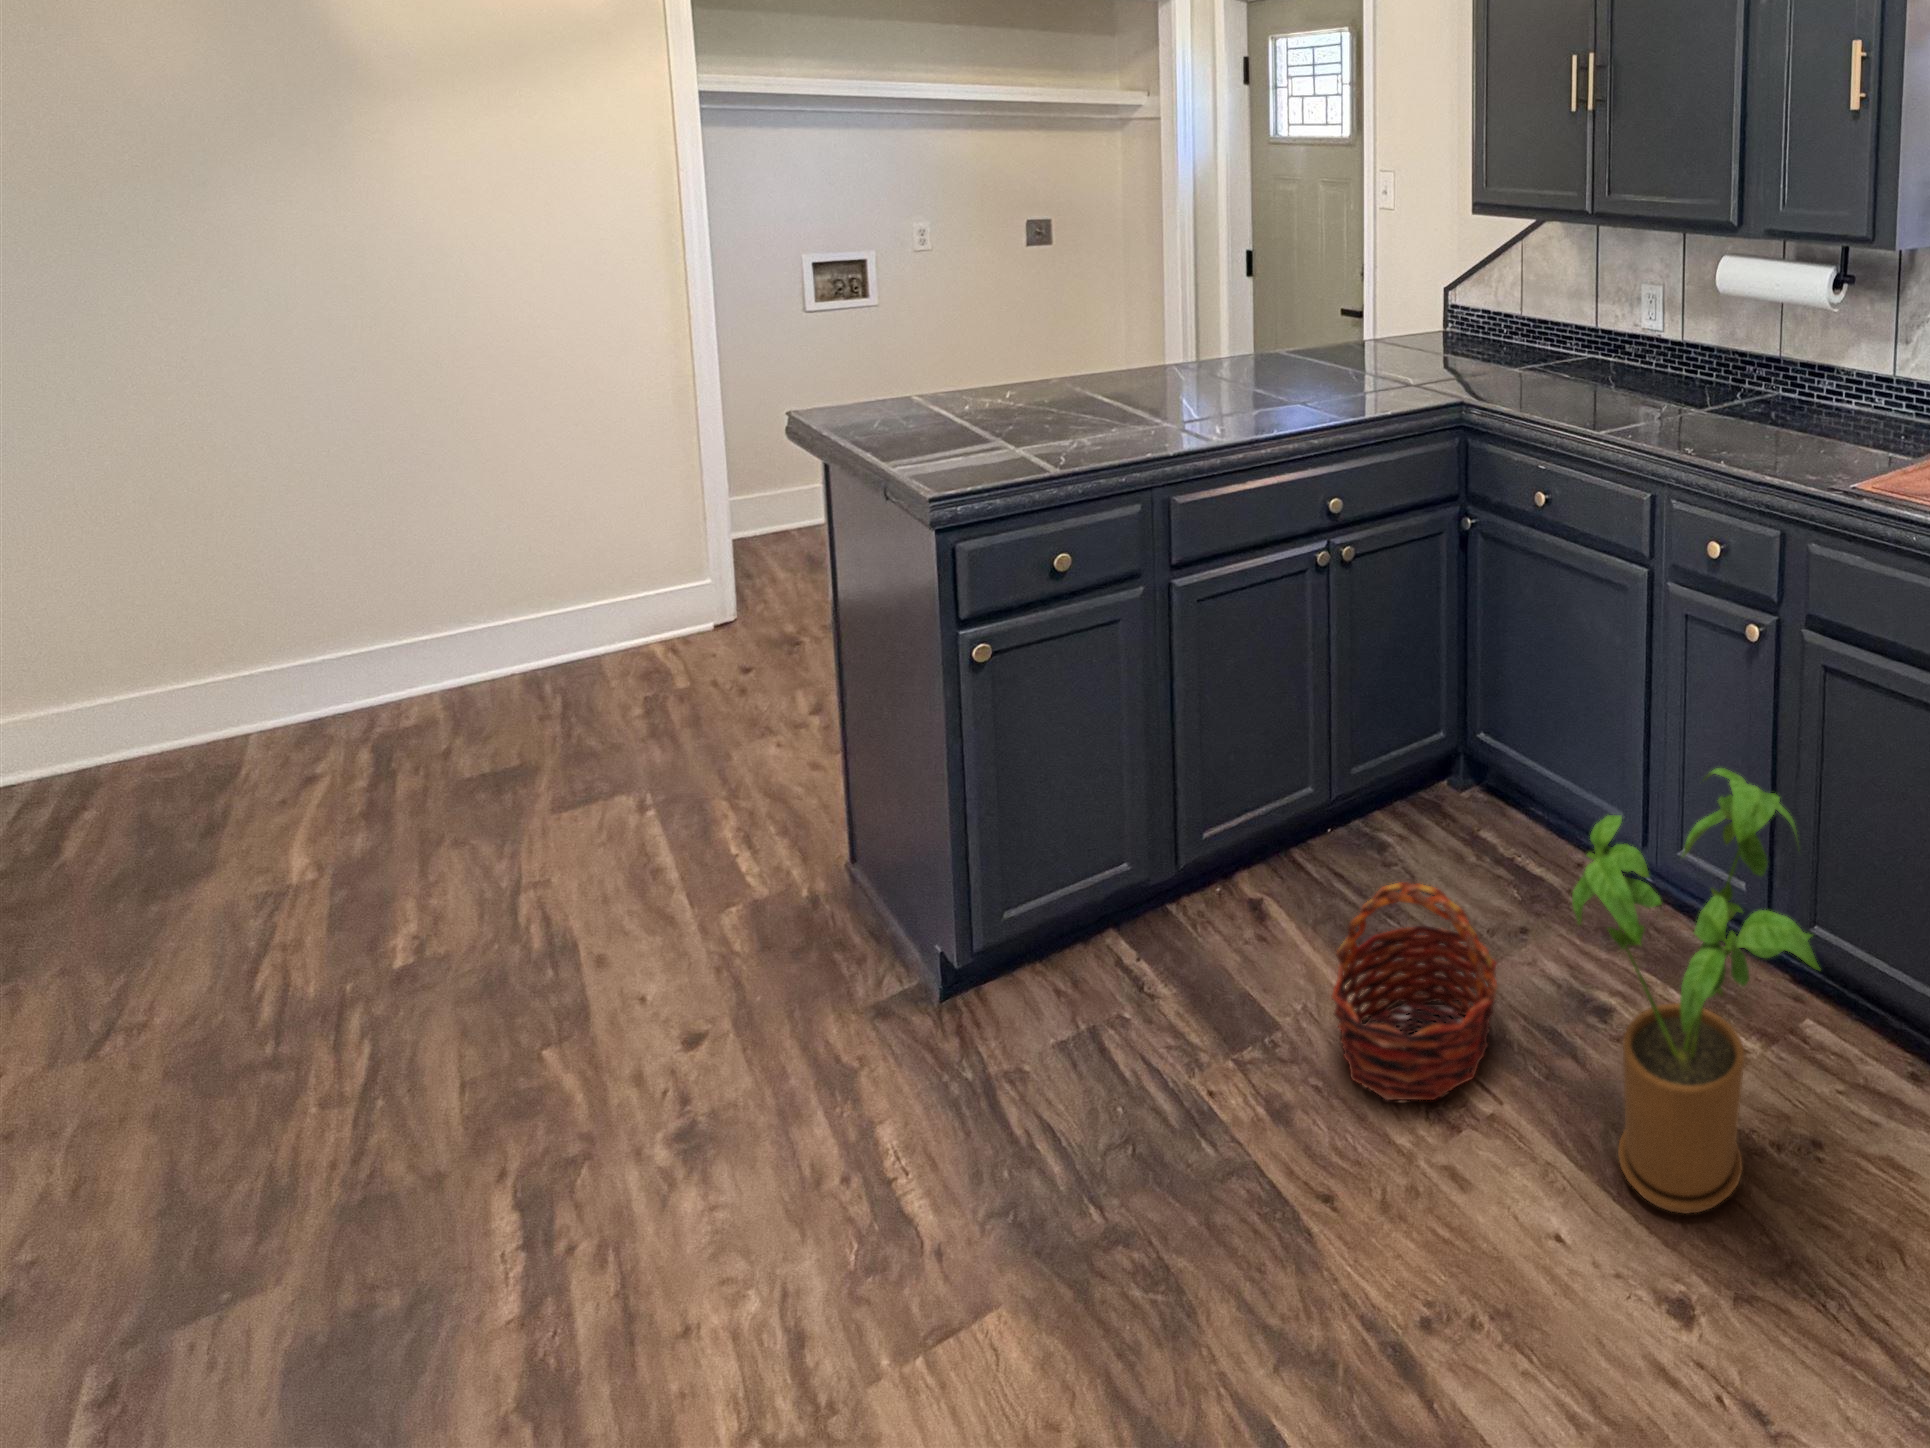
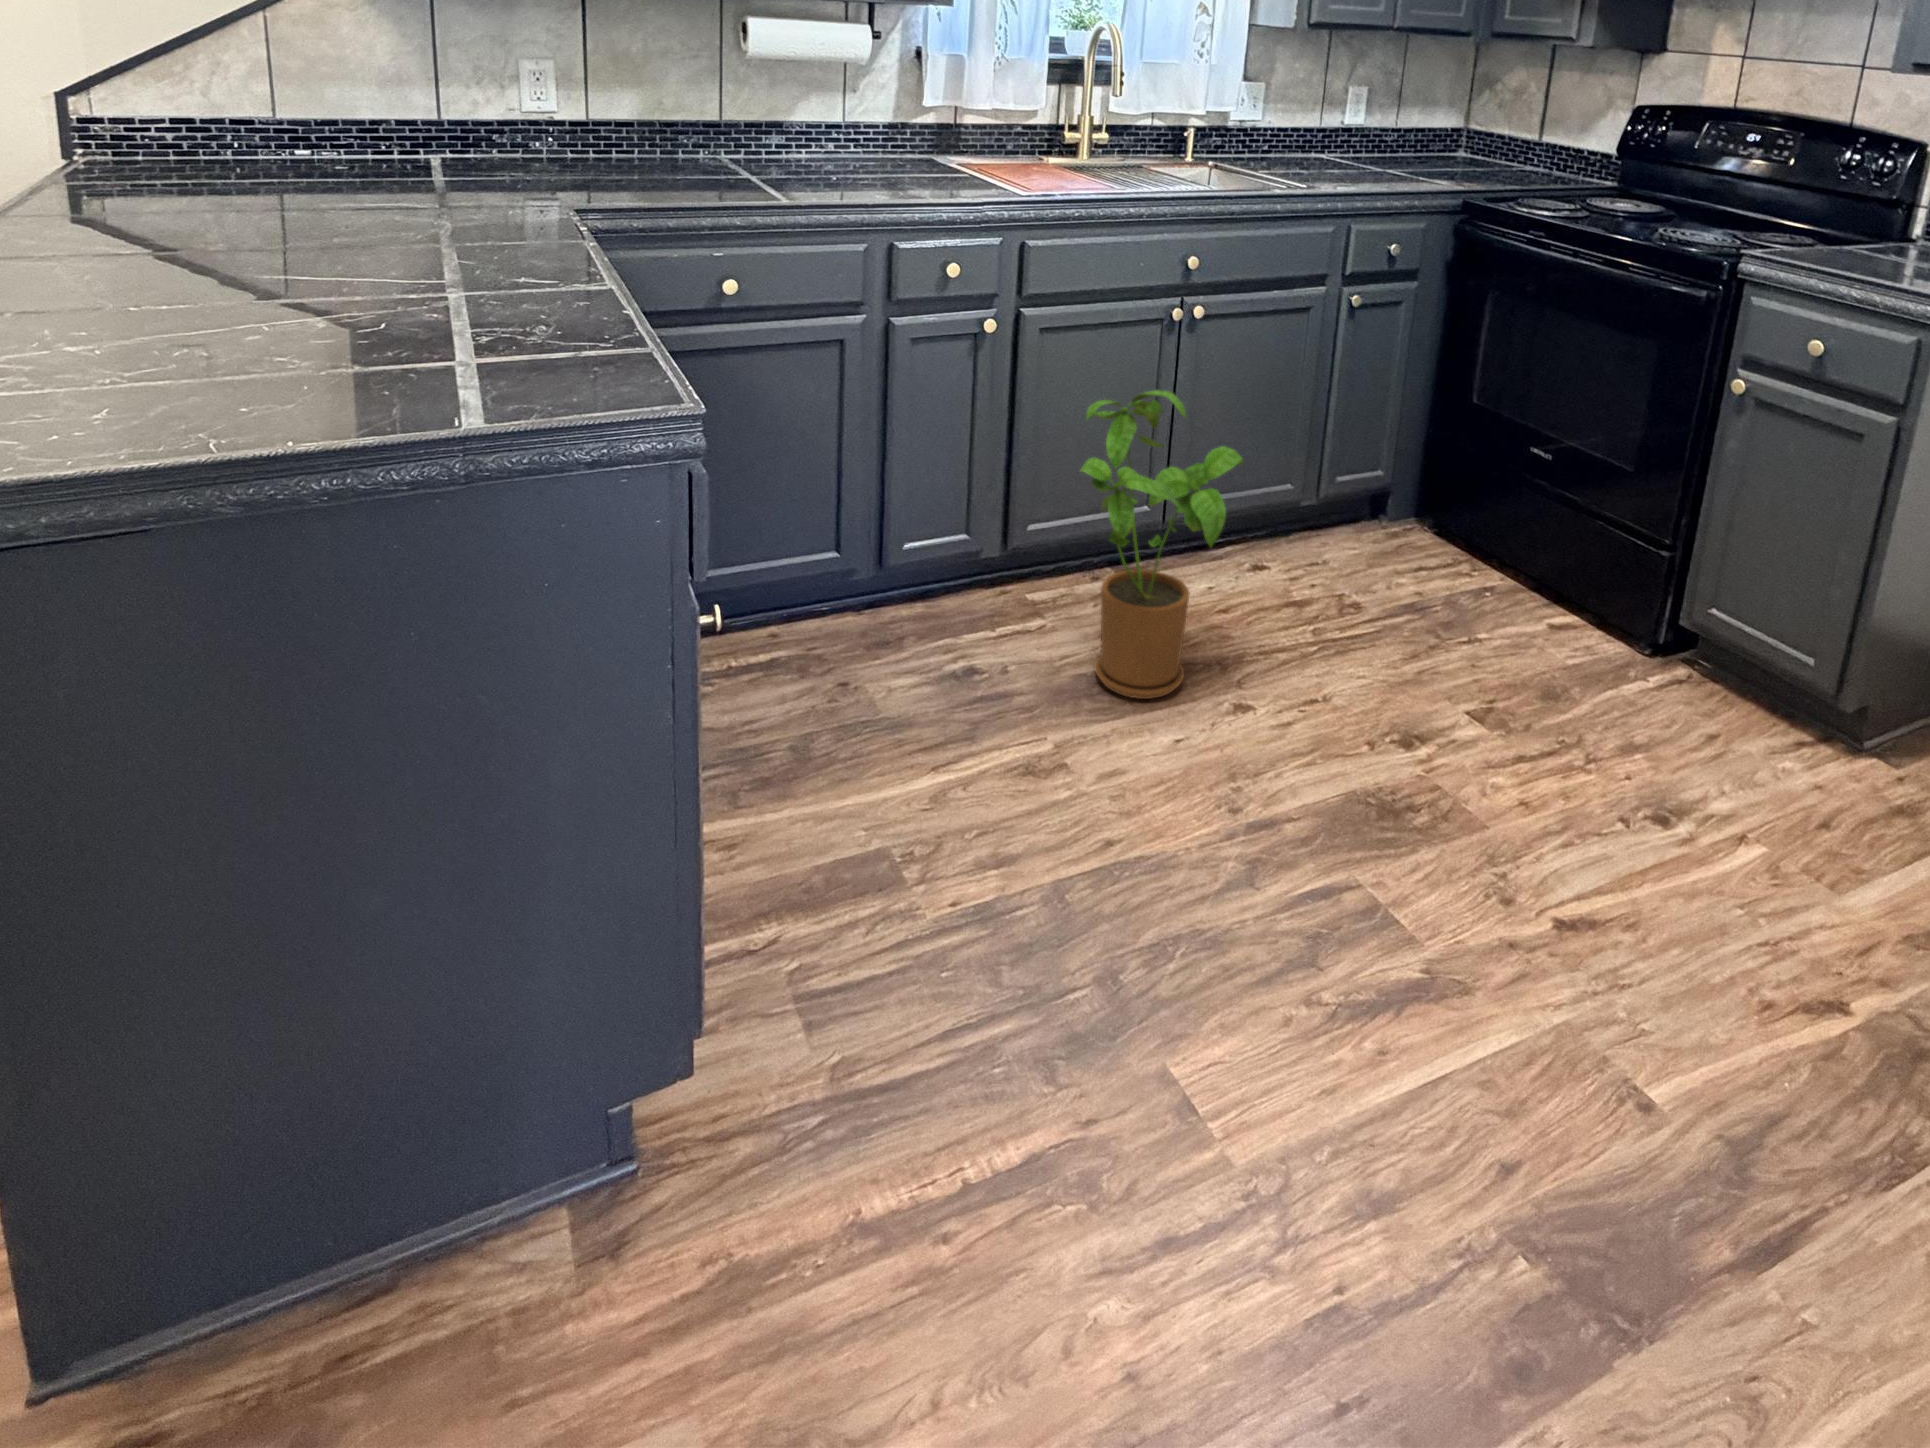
basket: present [1332,882,1498,1100] -> none [887,614,1045,810]

